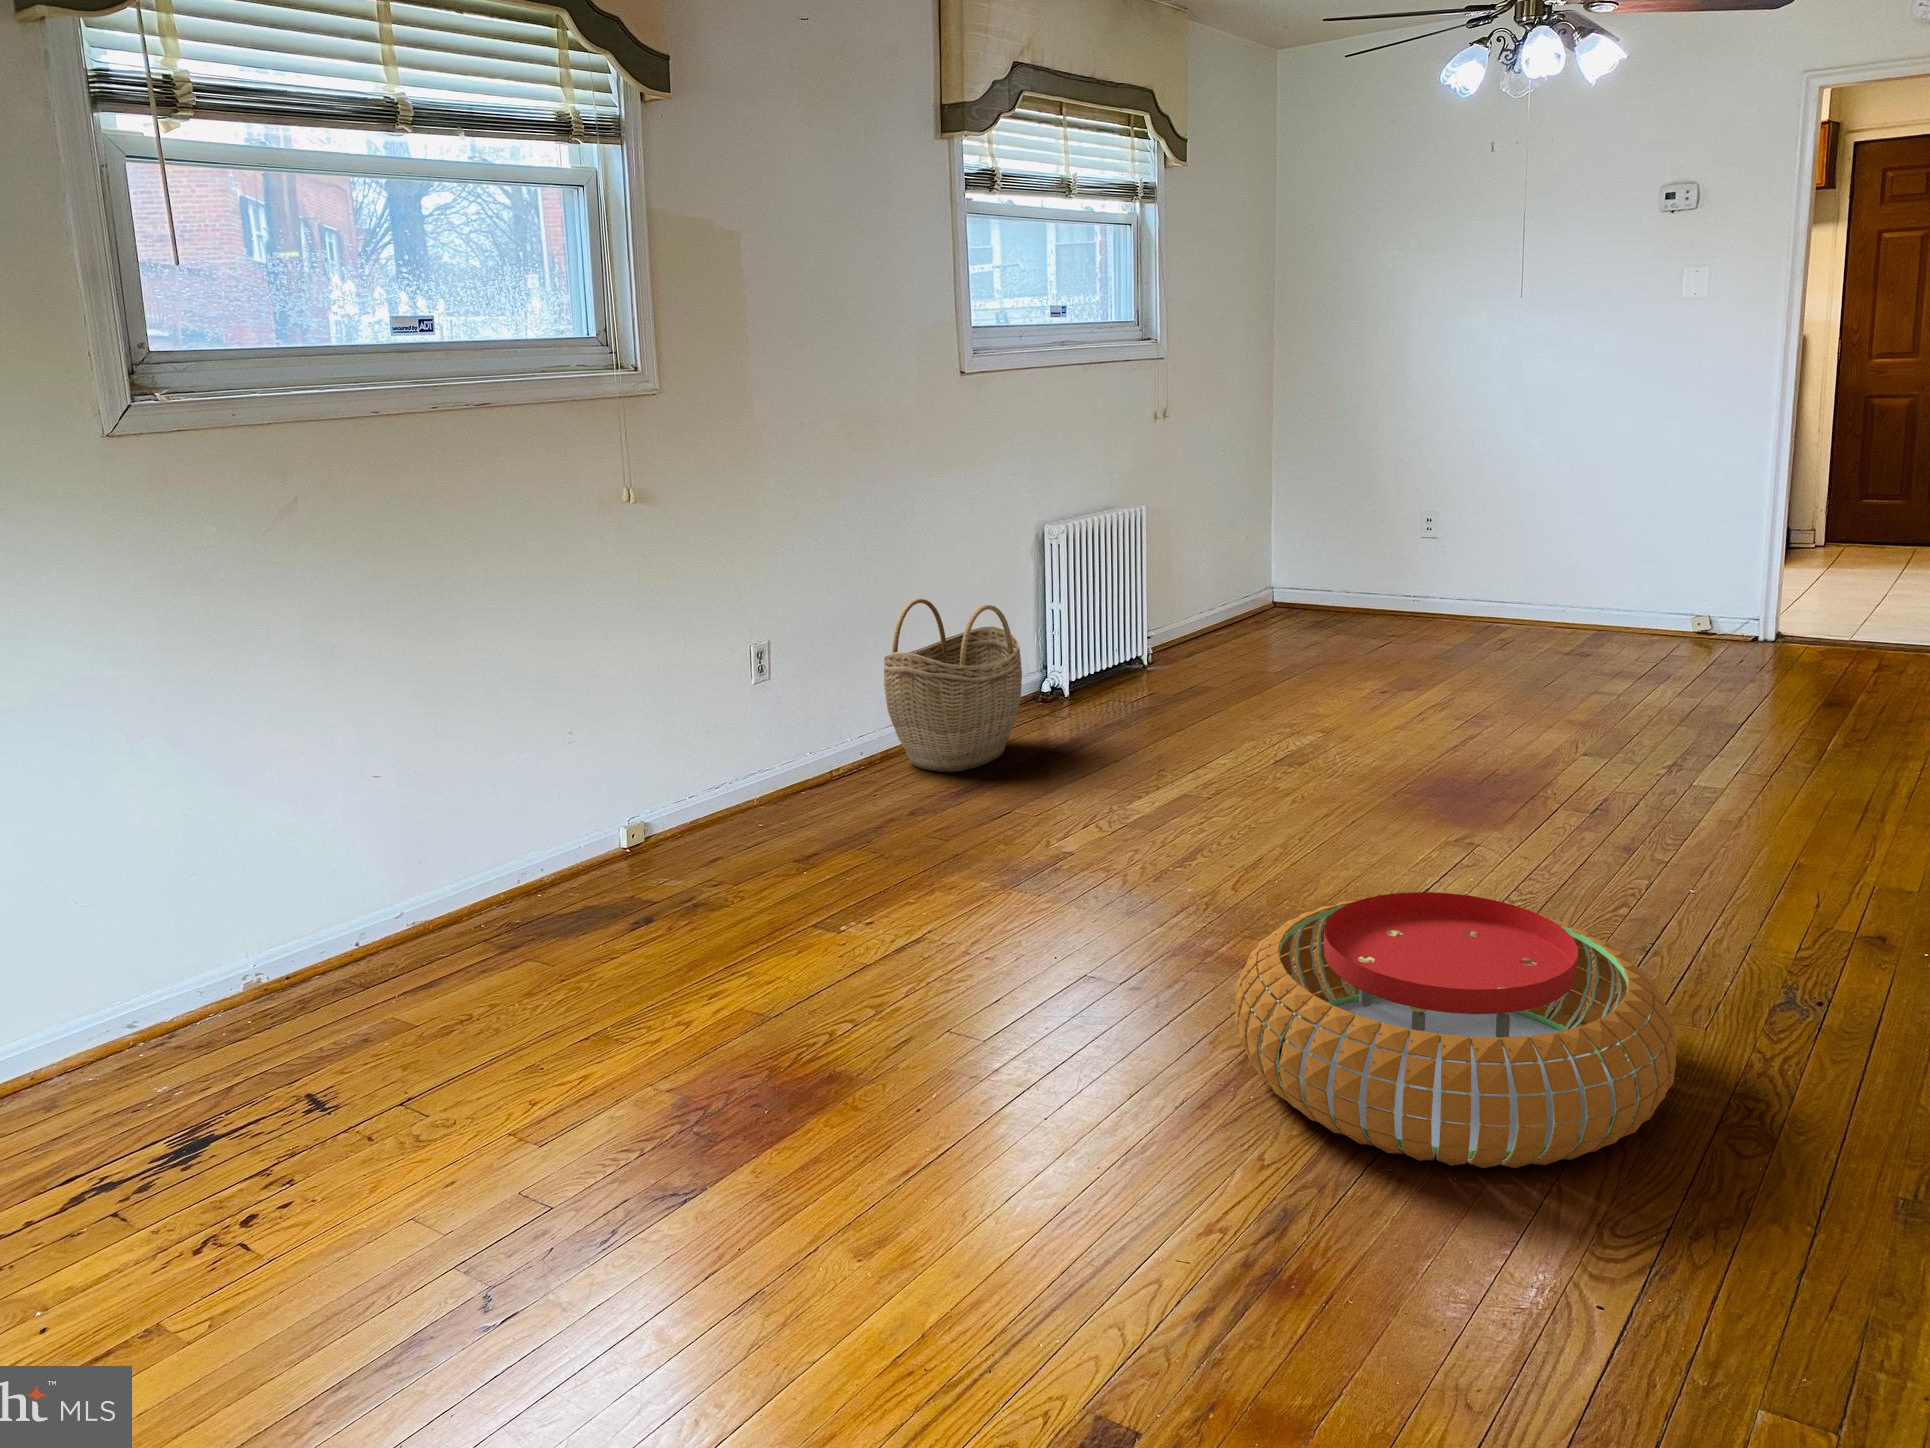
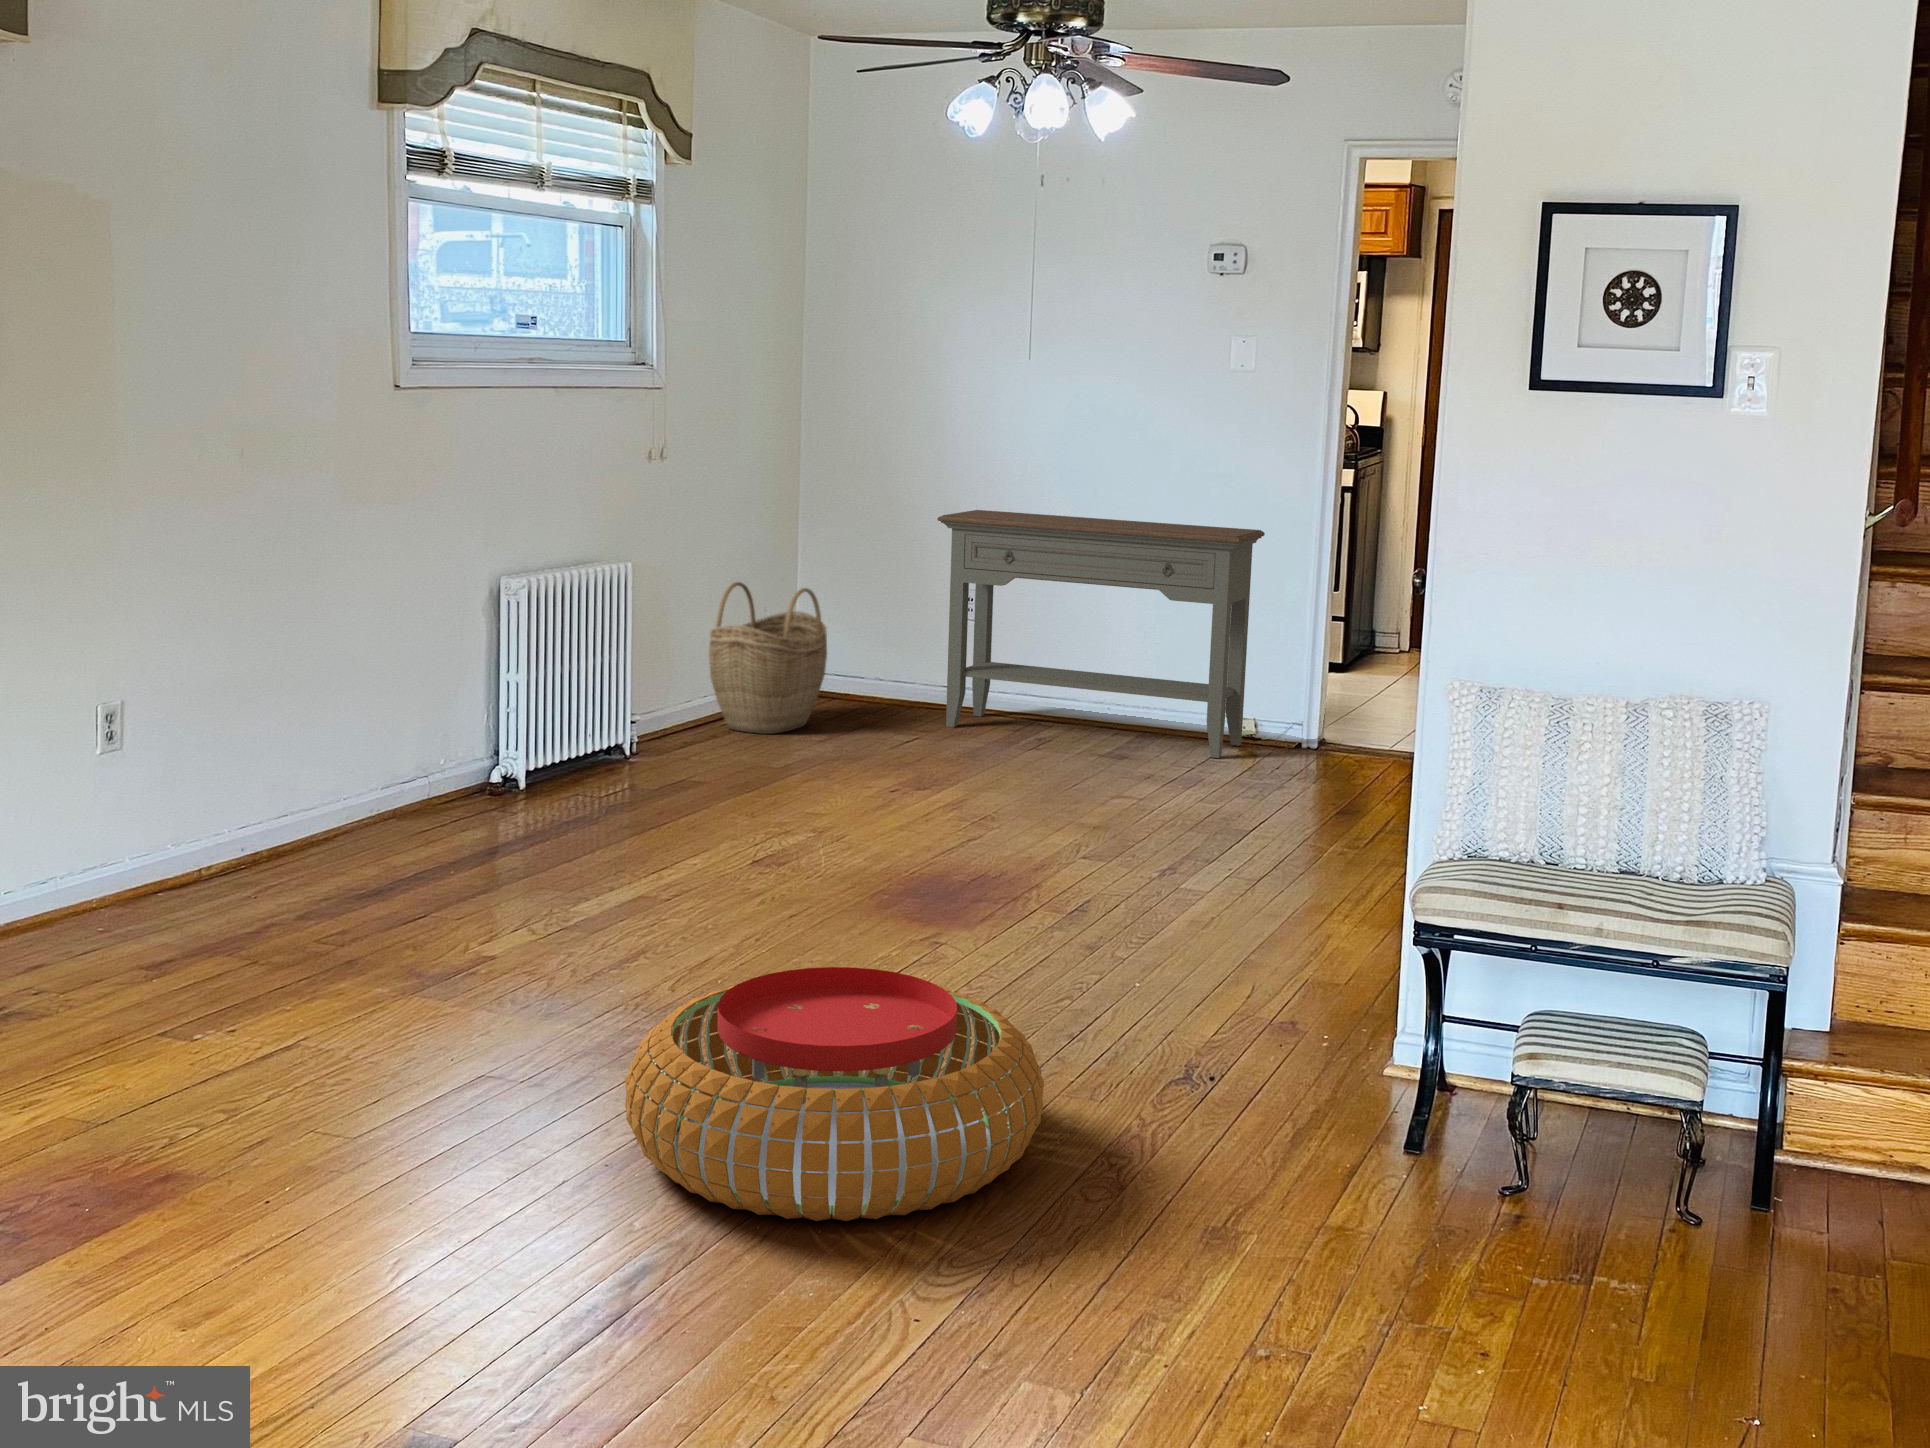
console table: none [1401,443,1723,655] -> present [937,510,1265,758]
woven basket: present [884,599,1022,772] -> present [709,582,827,734]

